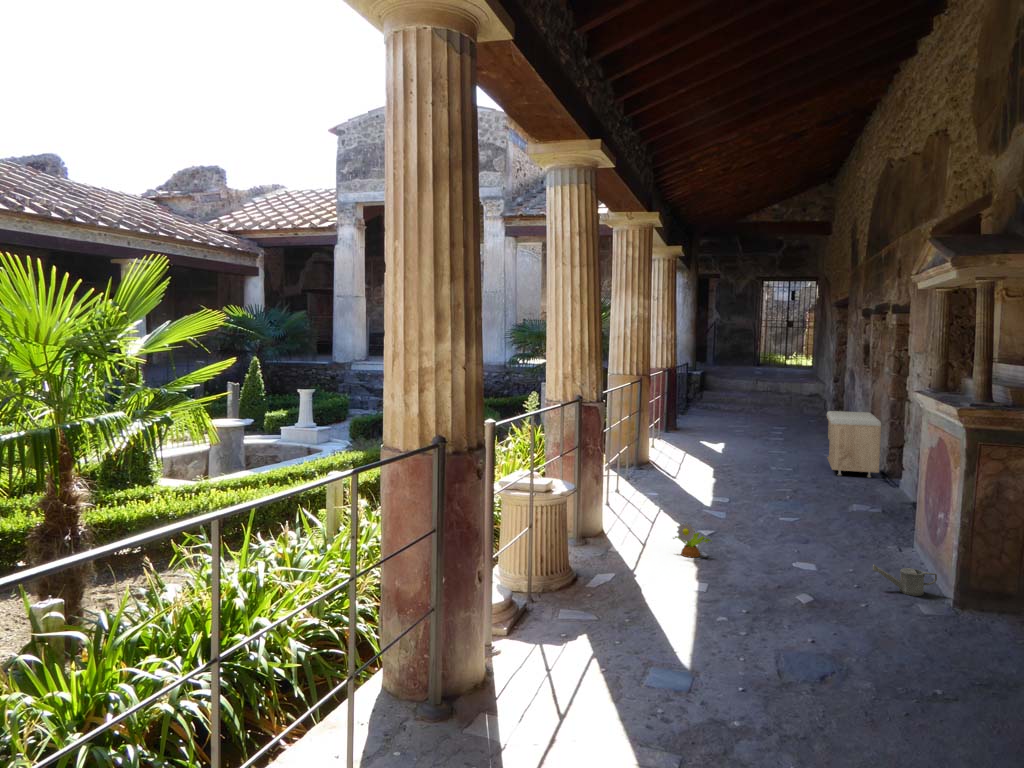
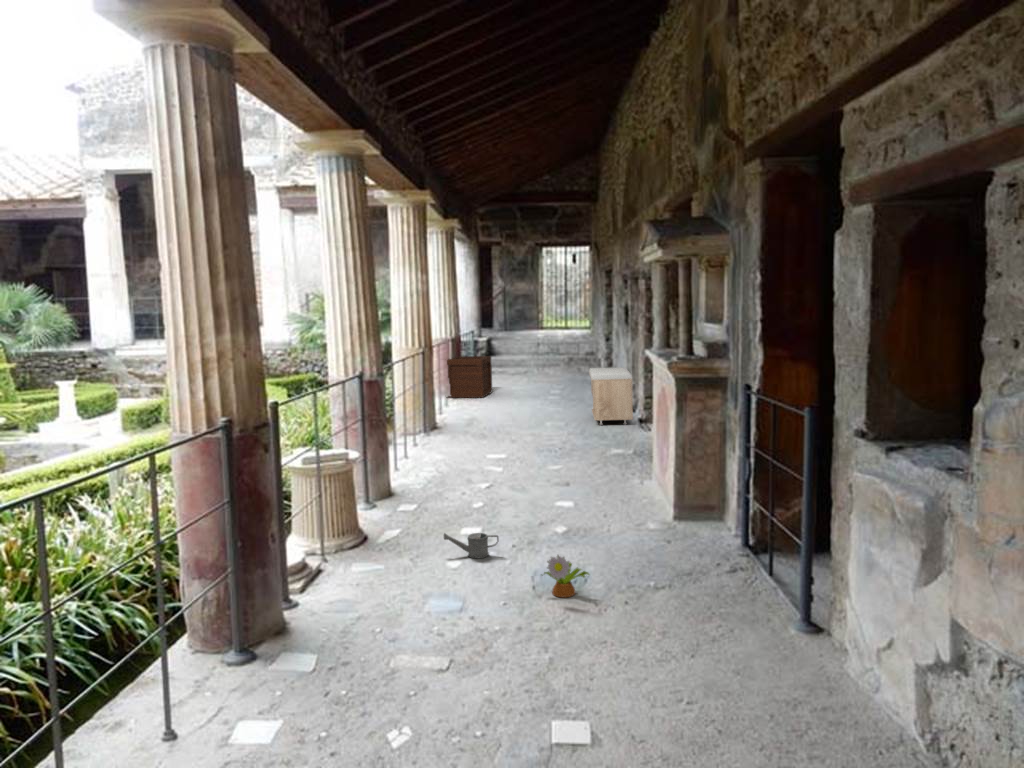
wooden crate: none [660,390,712,435] -> present [447,356,492,398]
decorative plant: present [673,522,712,557] -> present [544,555,589,597]
watering can: present [873,564,937,596] -> present [444,533,499,559]

